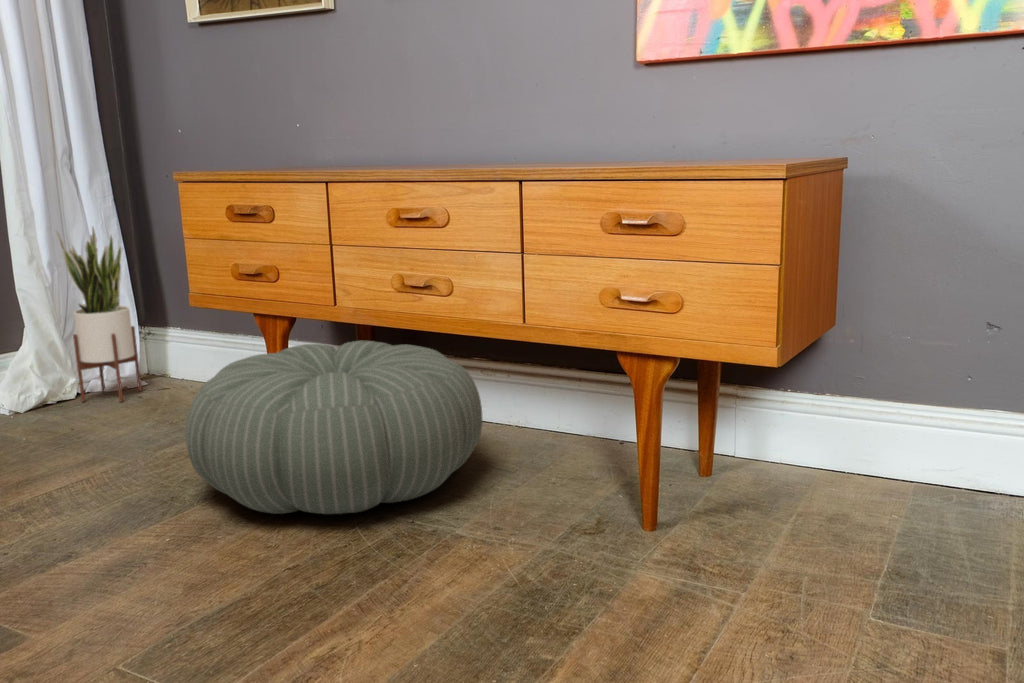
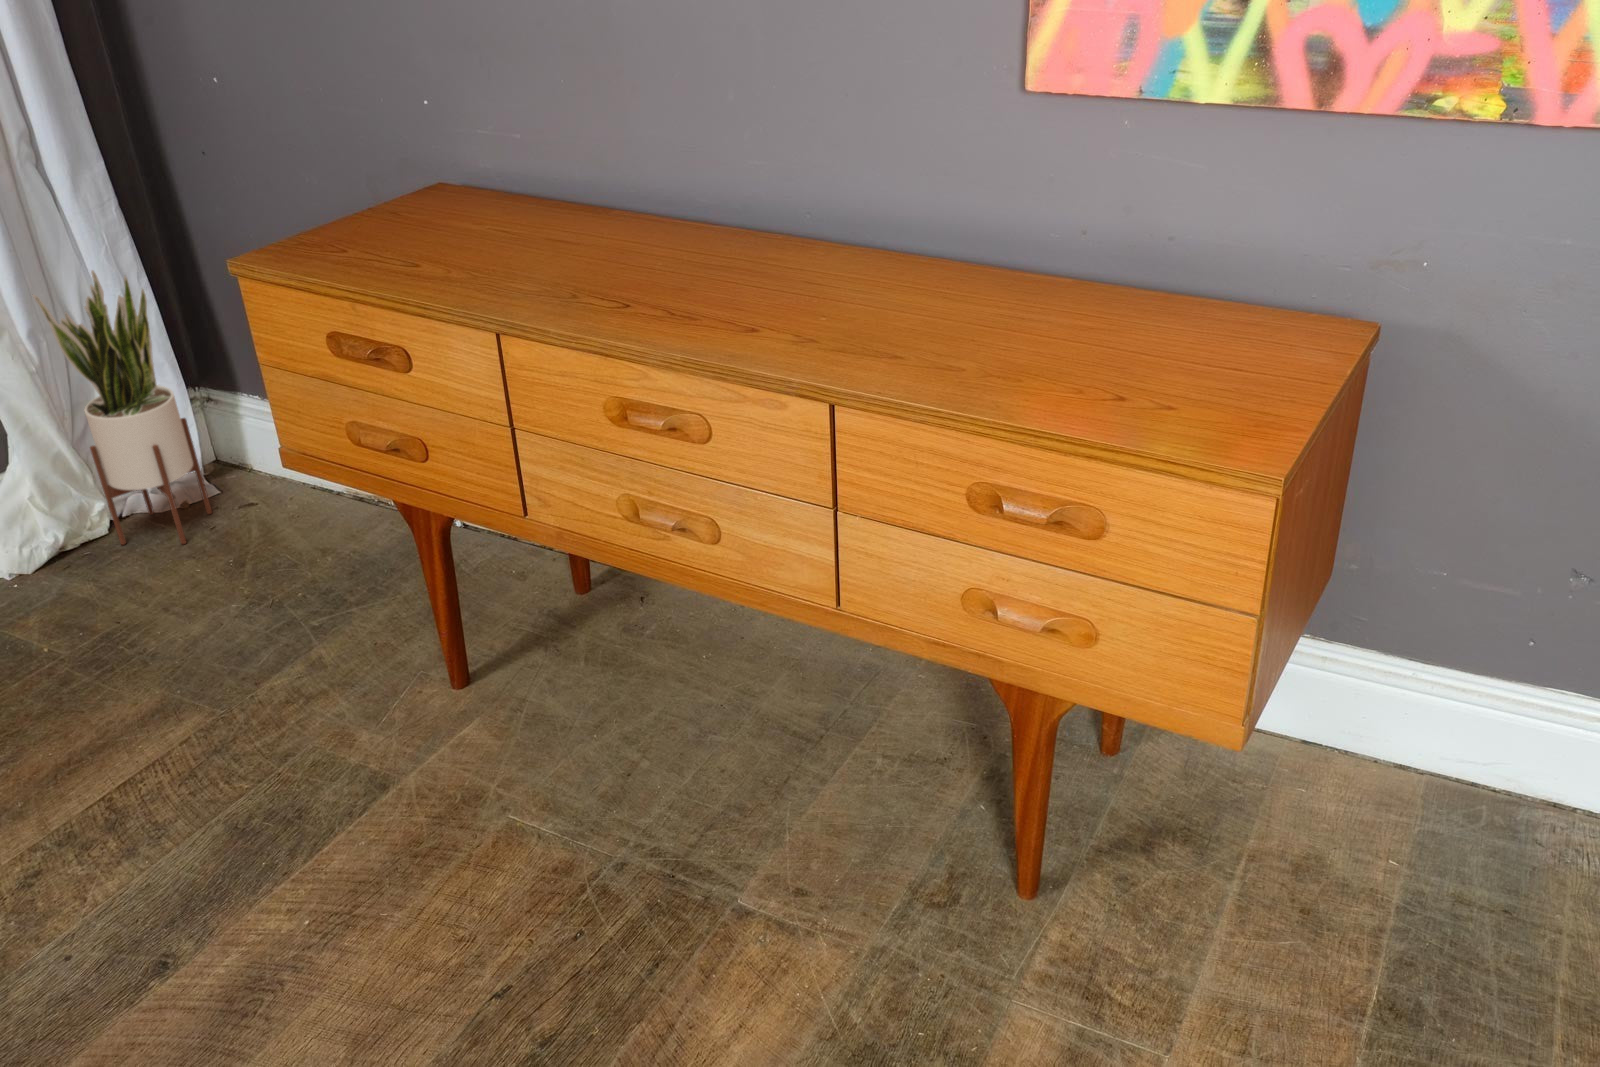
pouf: present [186,341,483,514] -> none [308,525,766,875]

